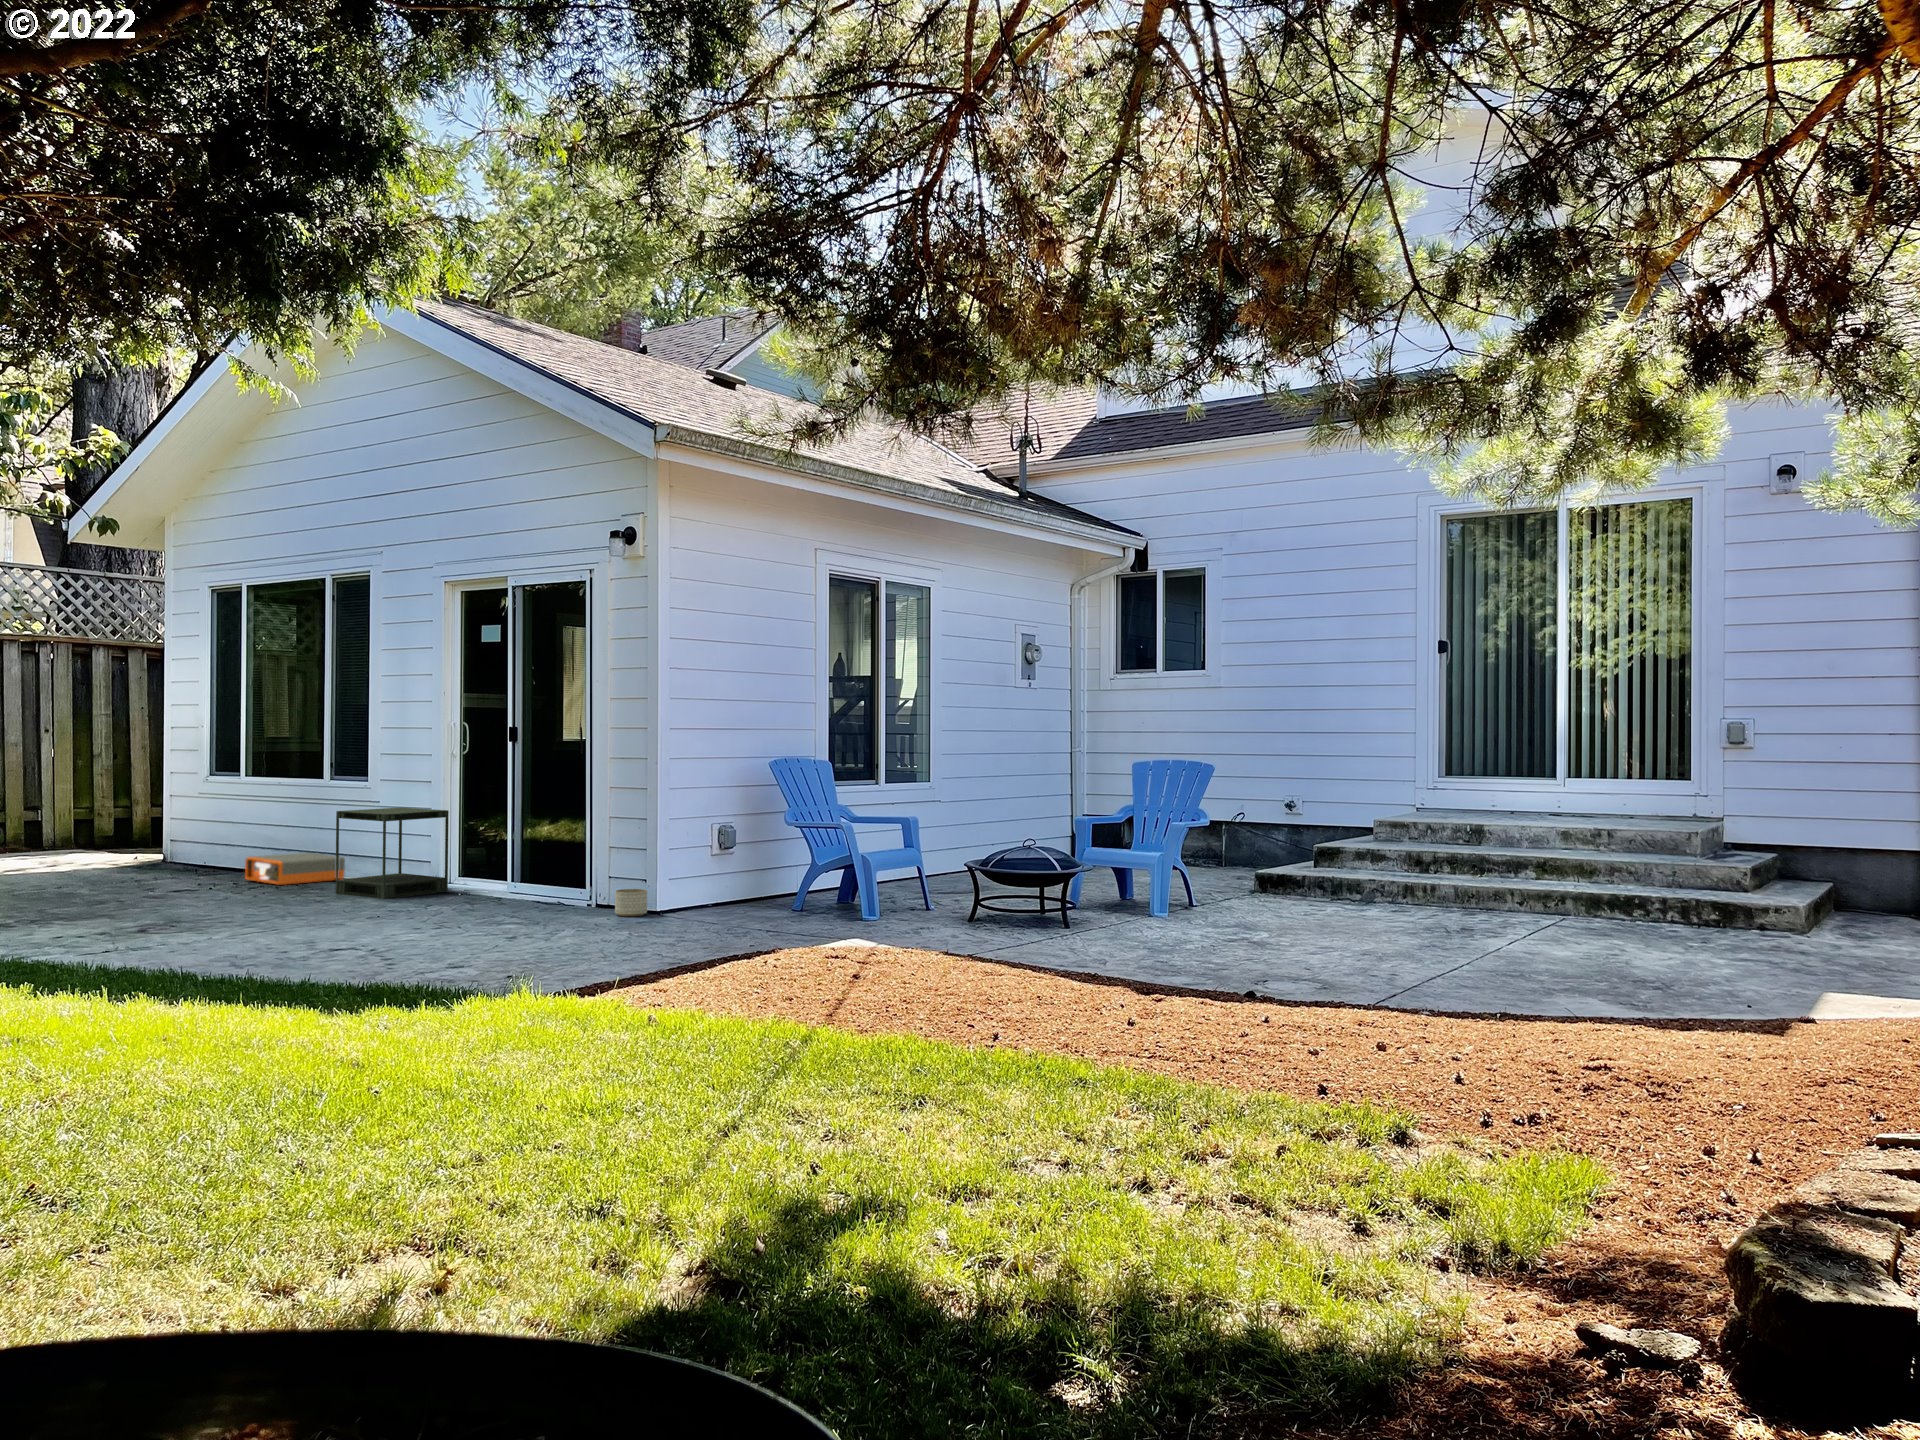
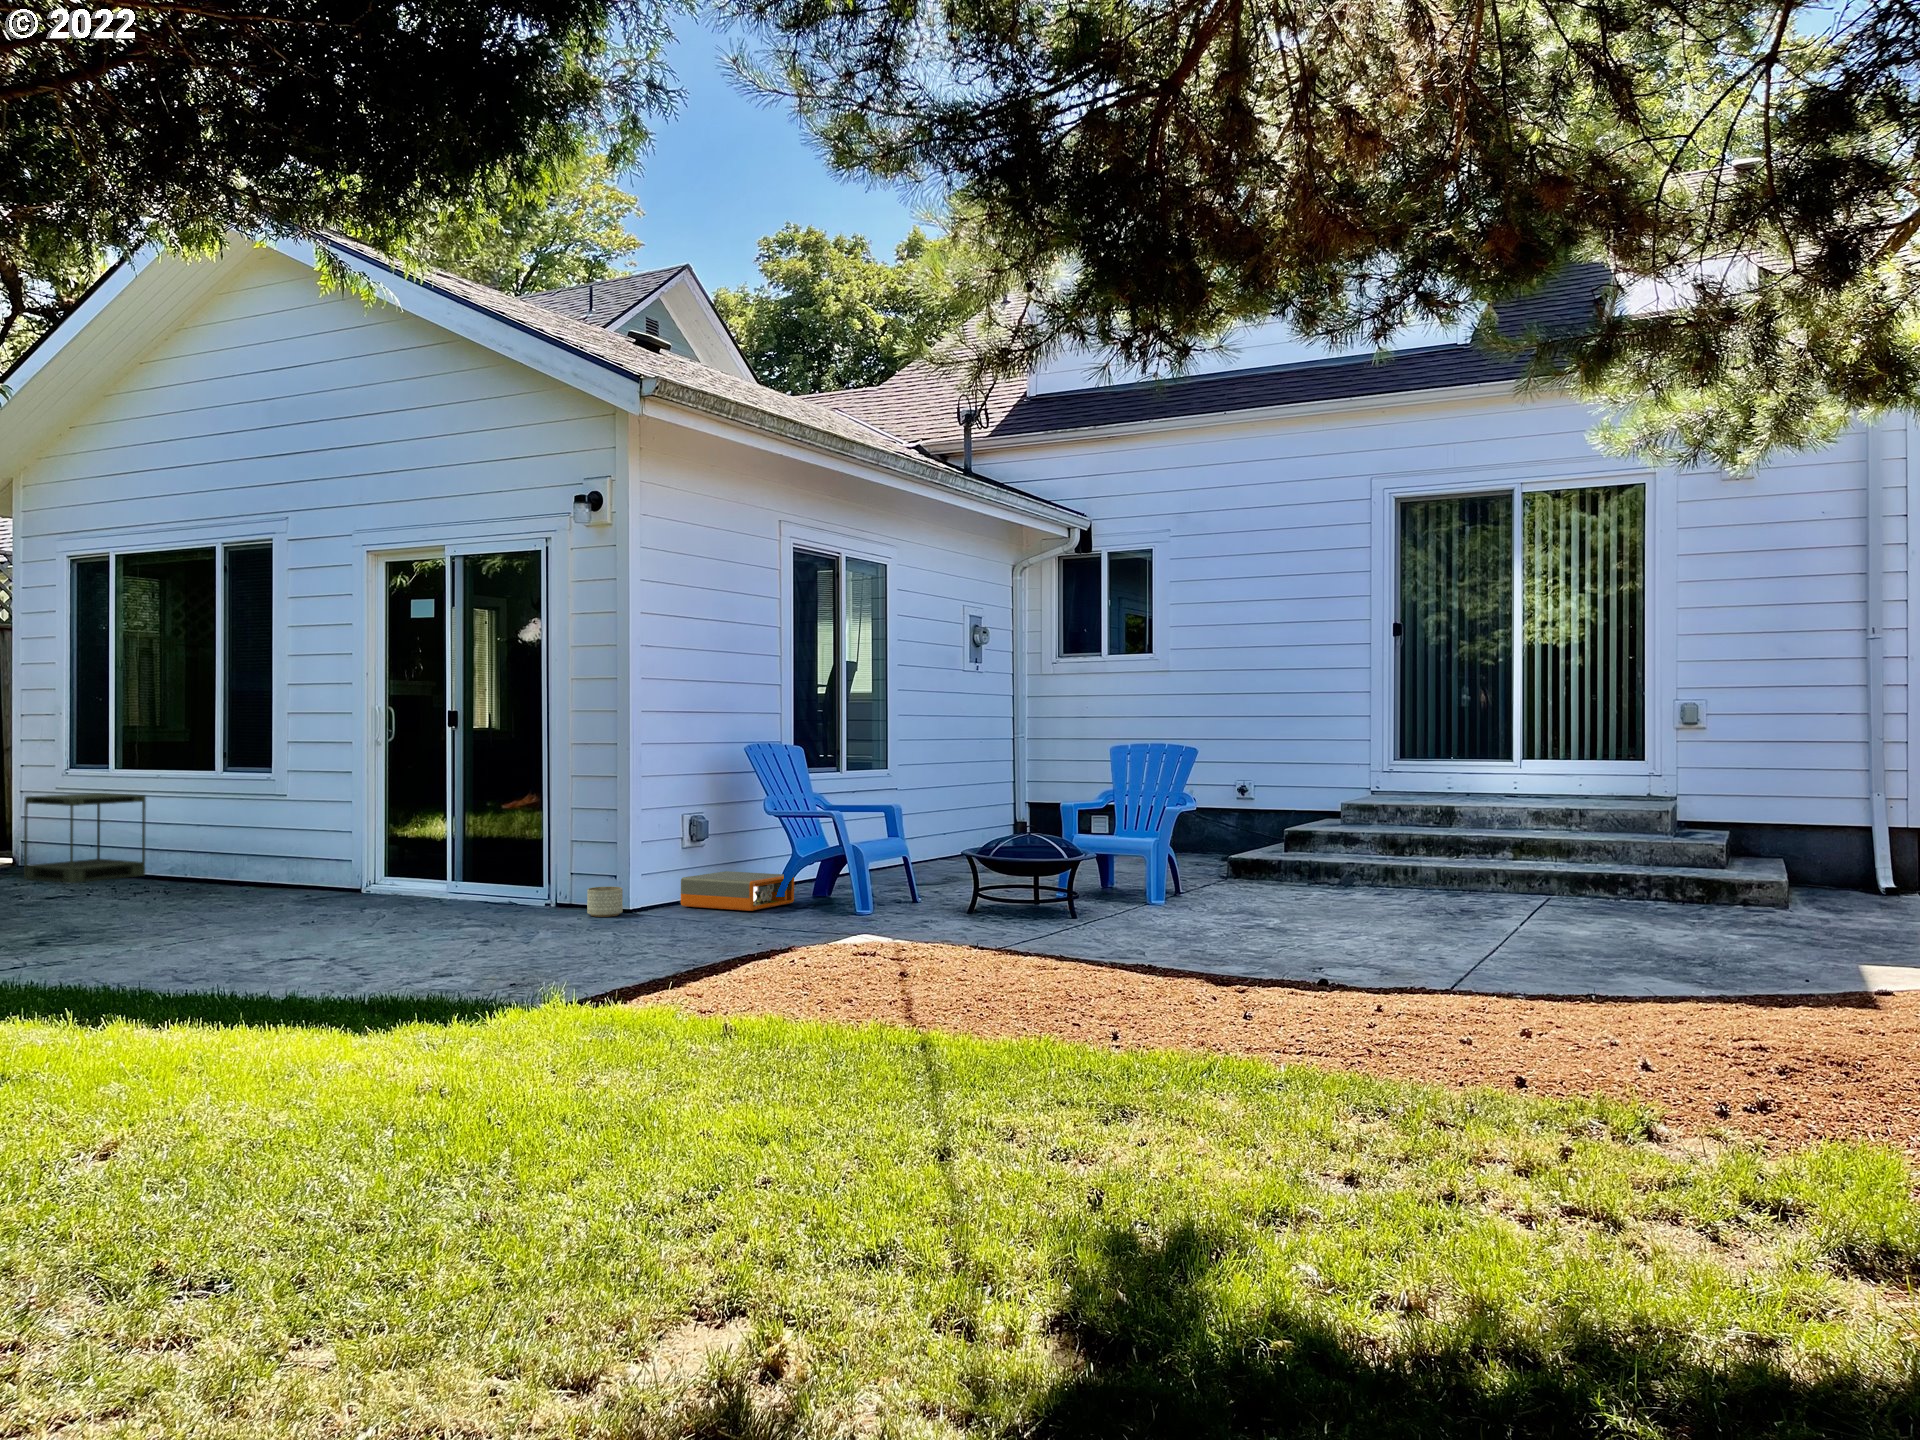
side table: present [335,807,449,899] -> present [24,793,146,883]
storage box: present [245,852,345,885] -> present [681,871,794,911]

